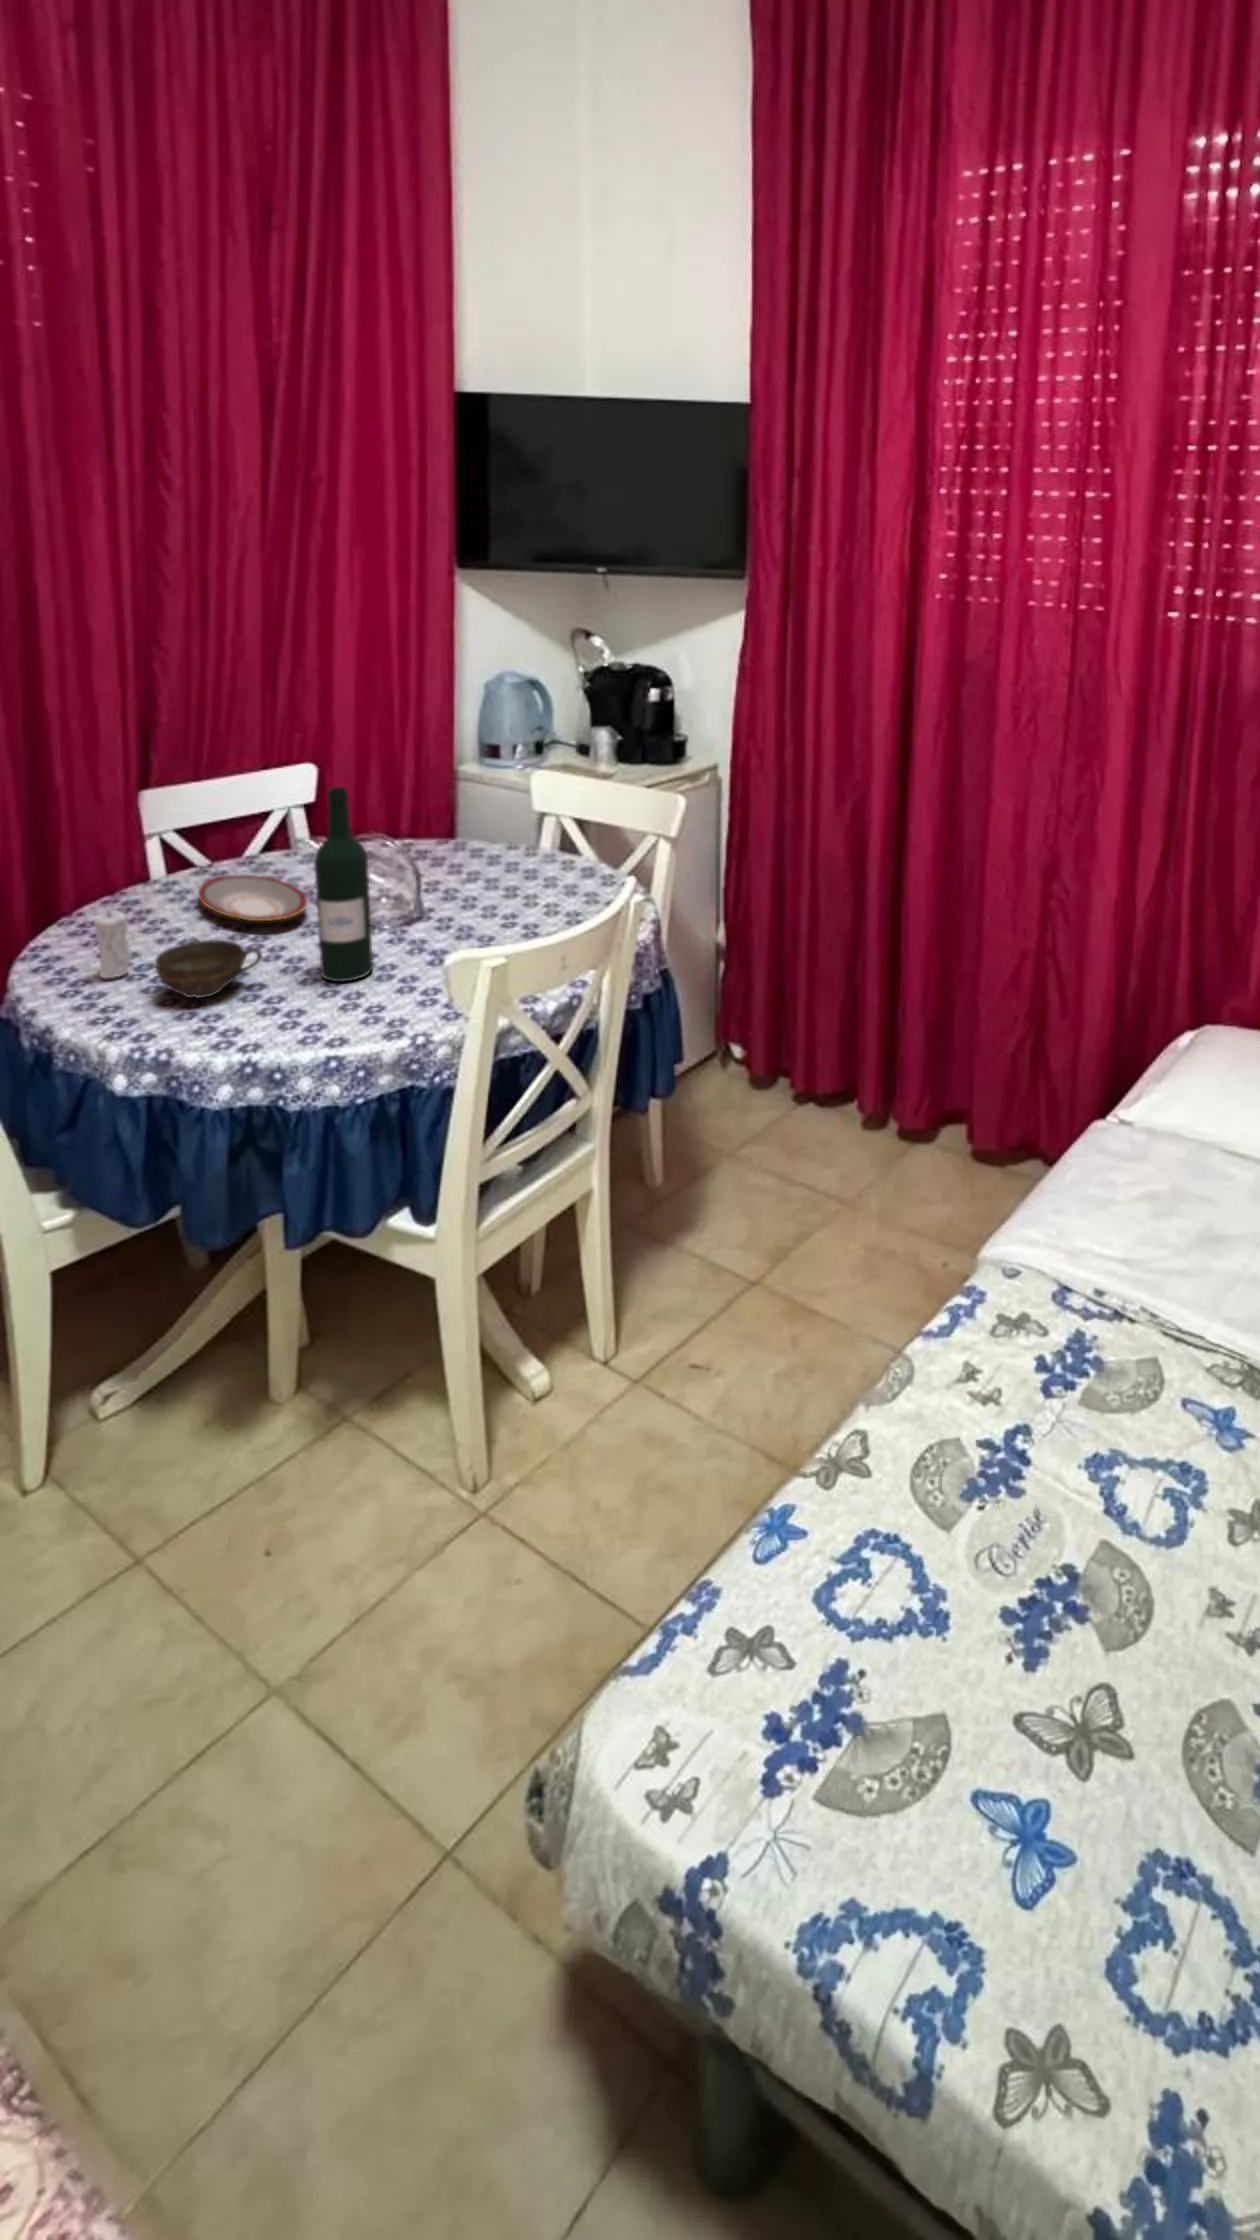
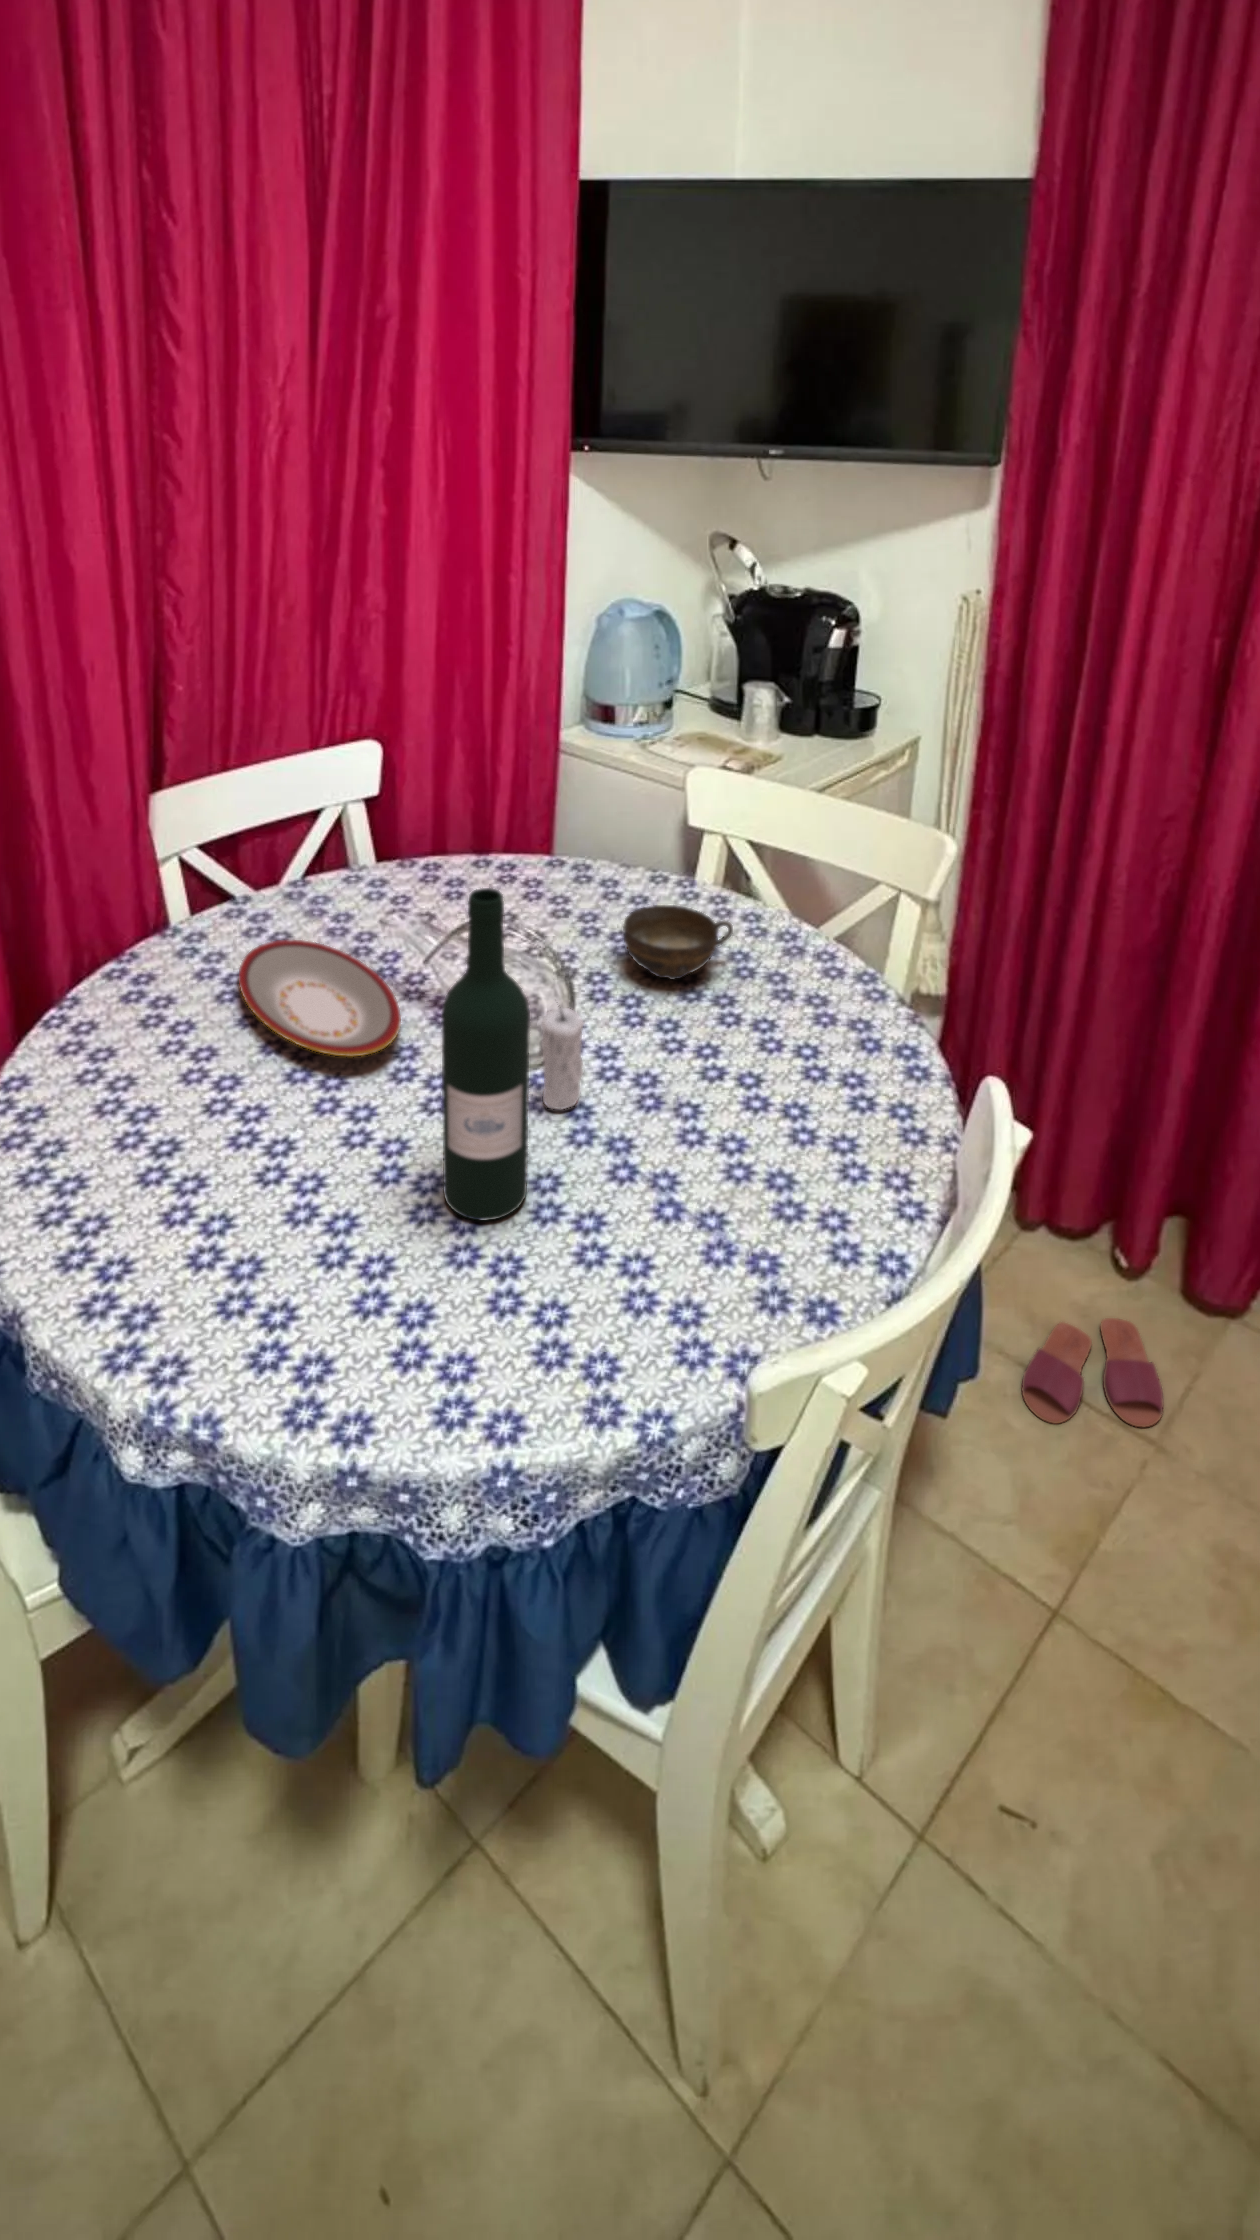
candle: present [94,910,130,978] -> present [542,1008,584,1109]
cup: present [155,940,262,998] -> present [623,905,733,980]
slippers: none [776,1137,867,1194] -> present [1022,1318,1164,1427]

